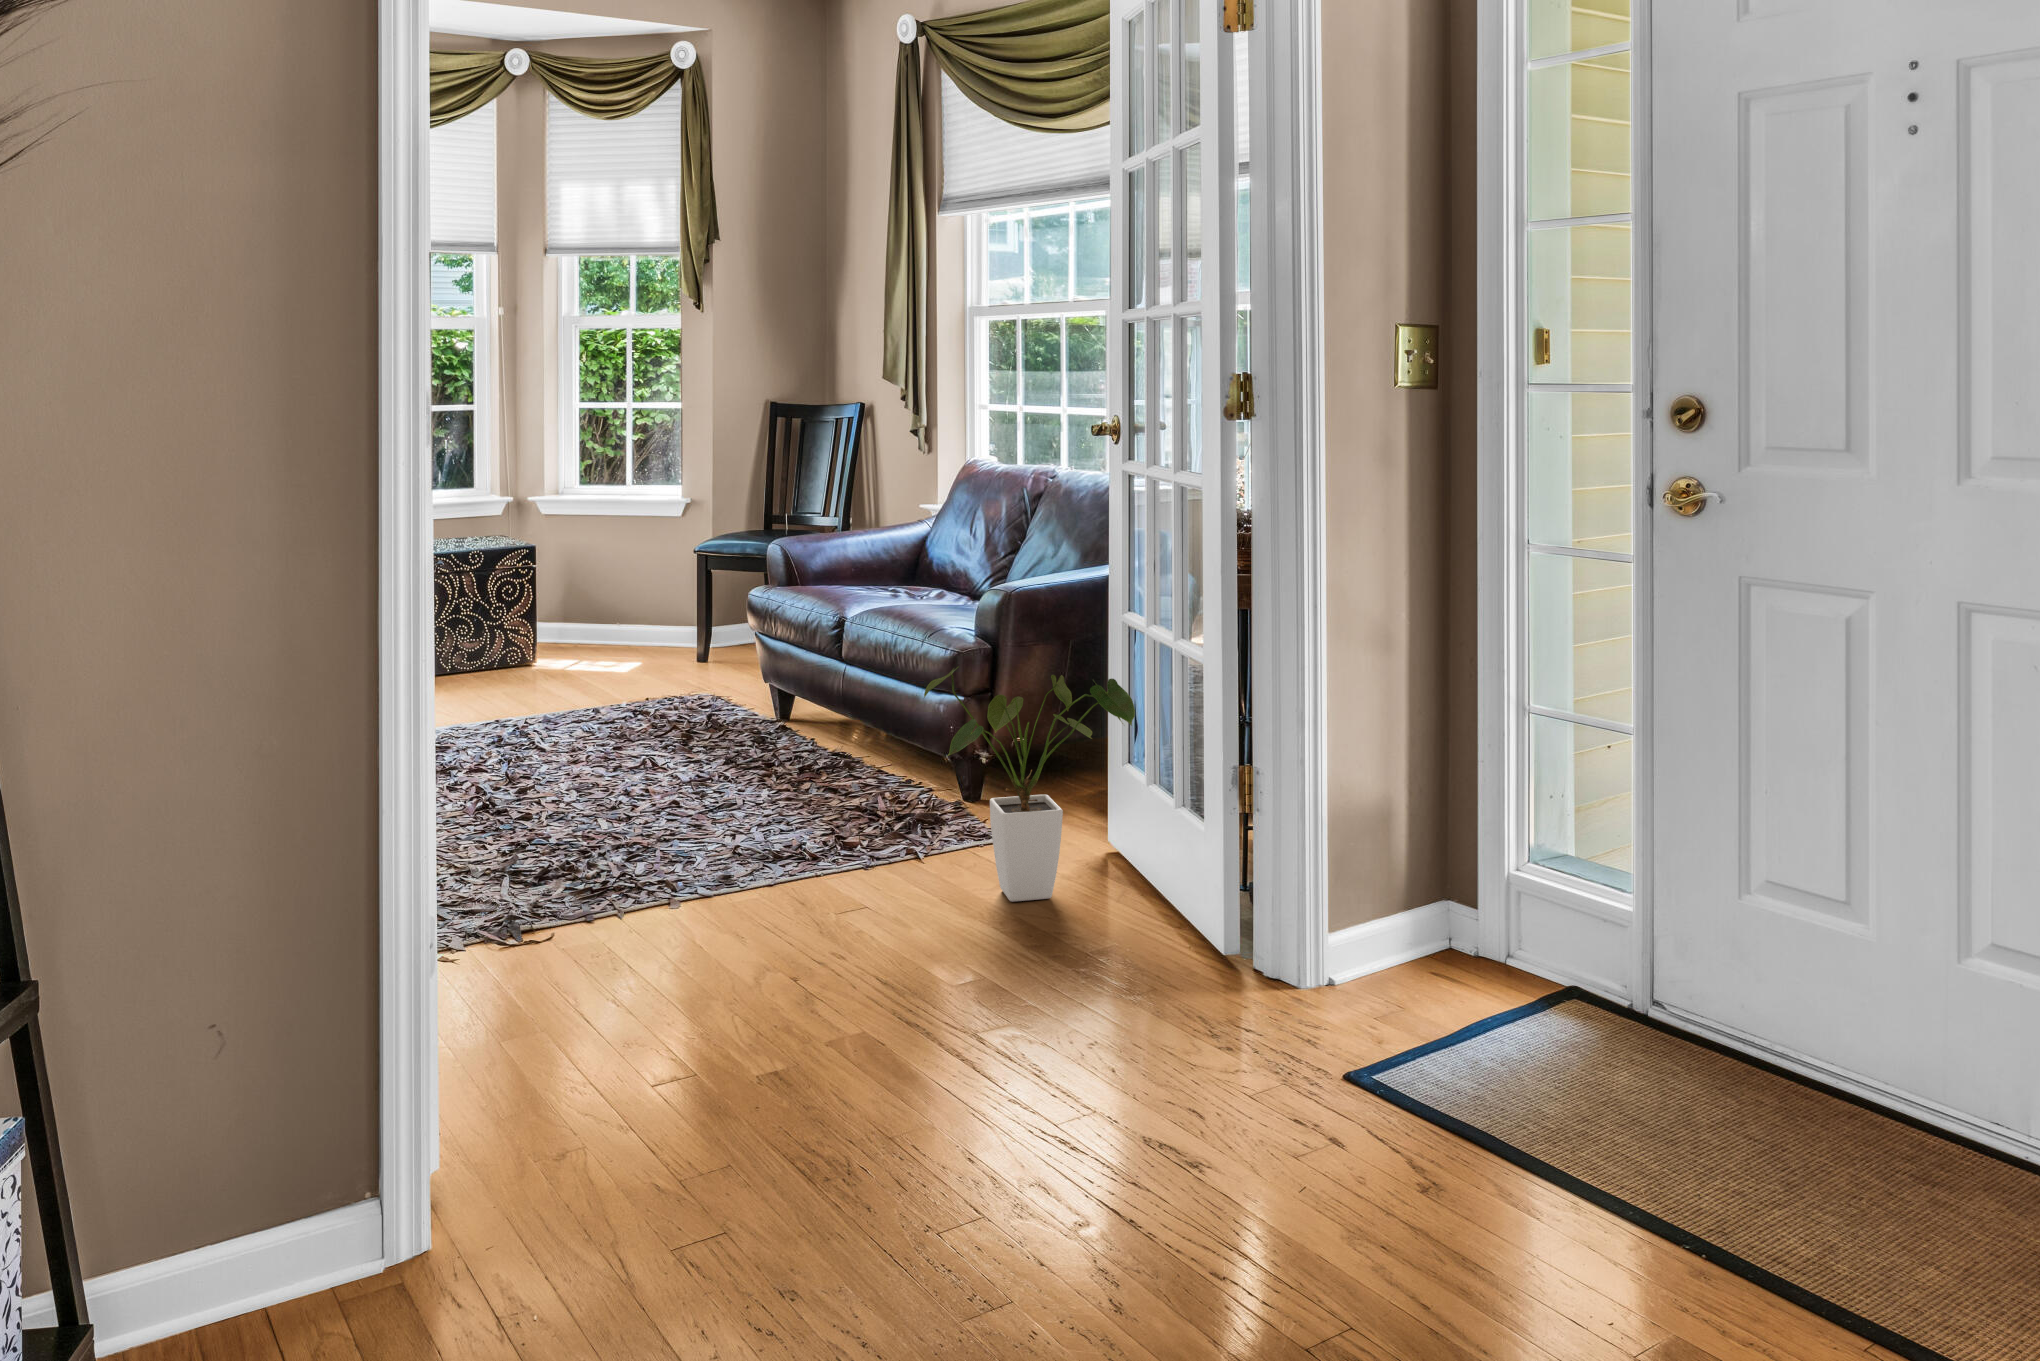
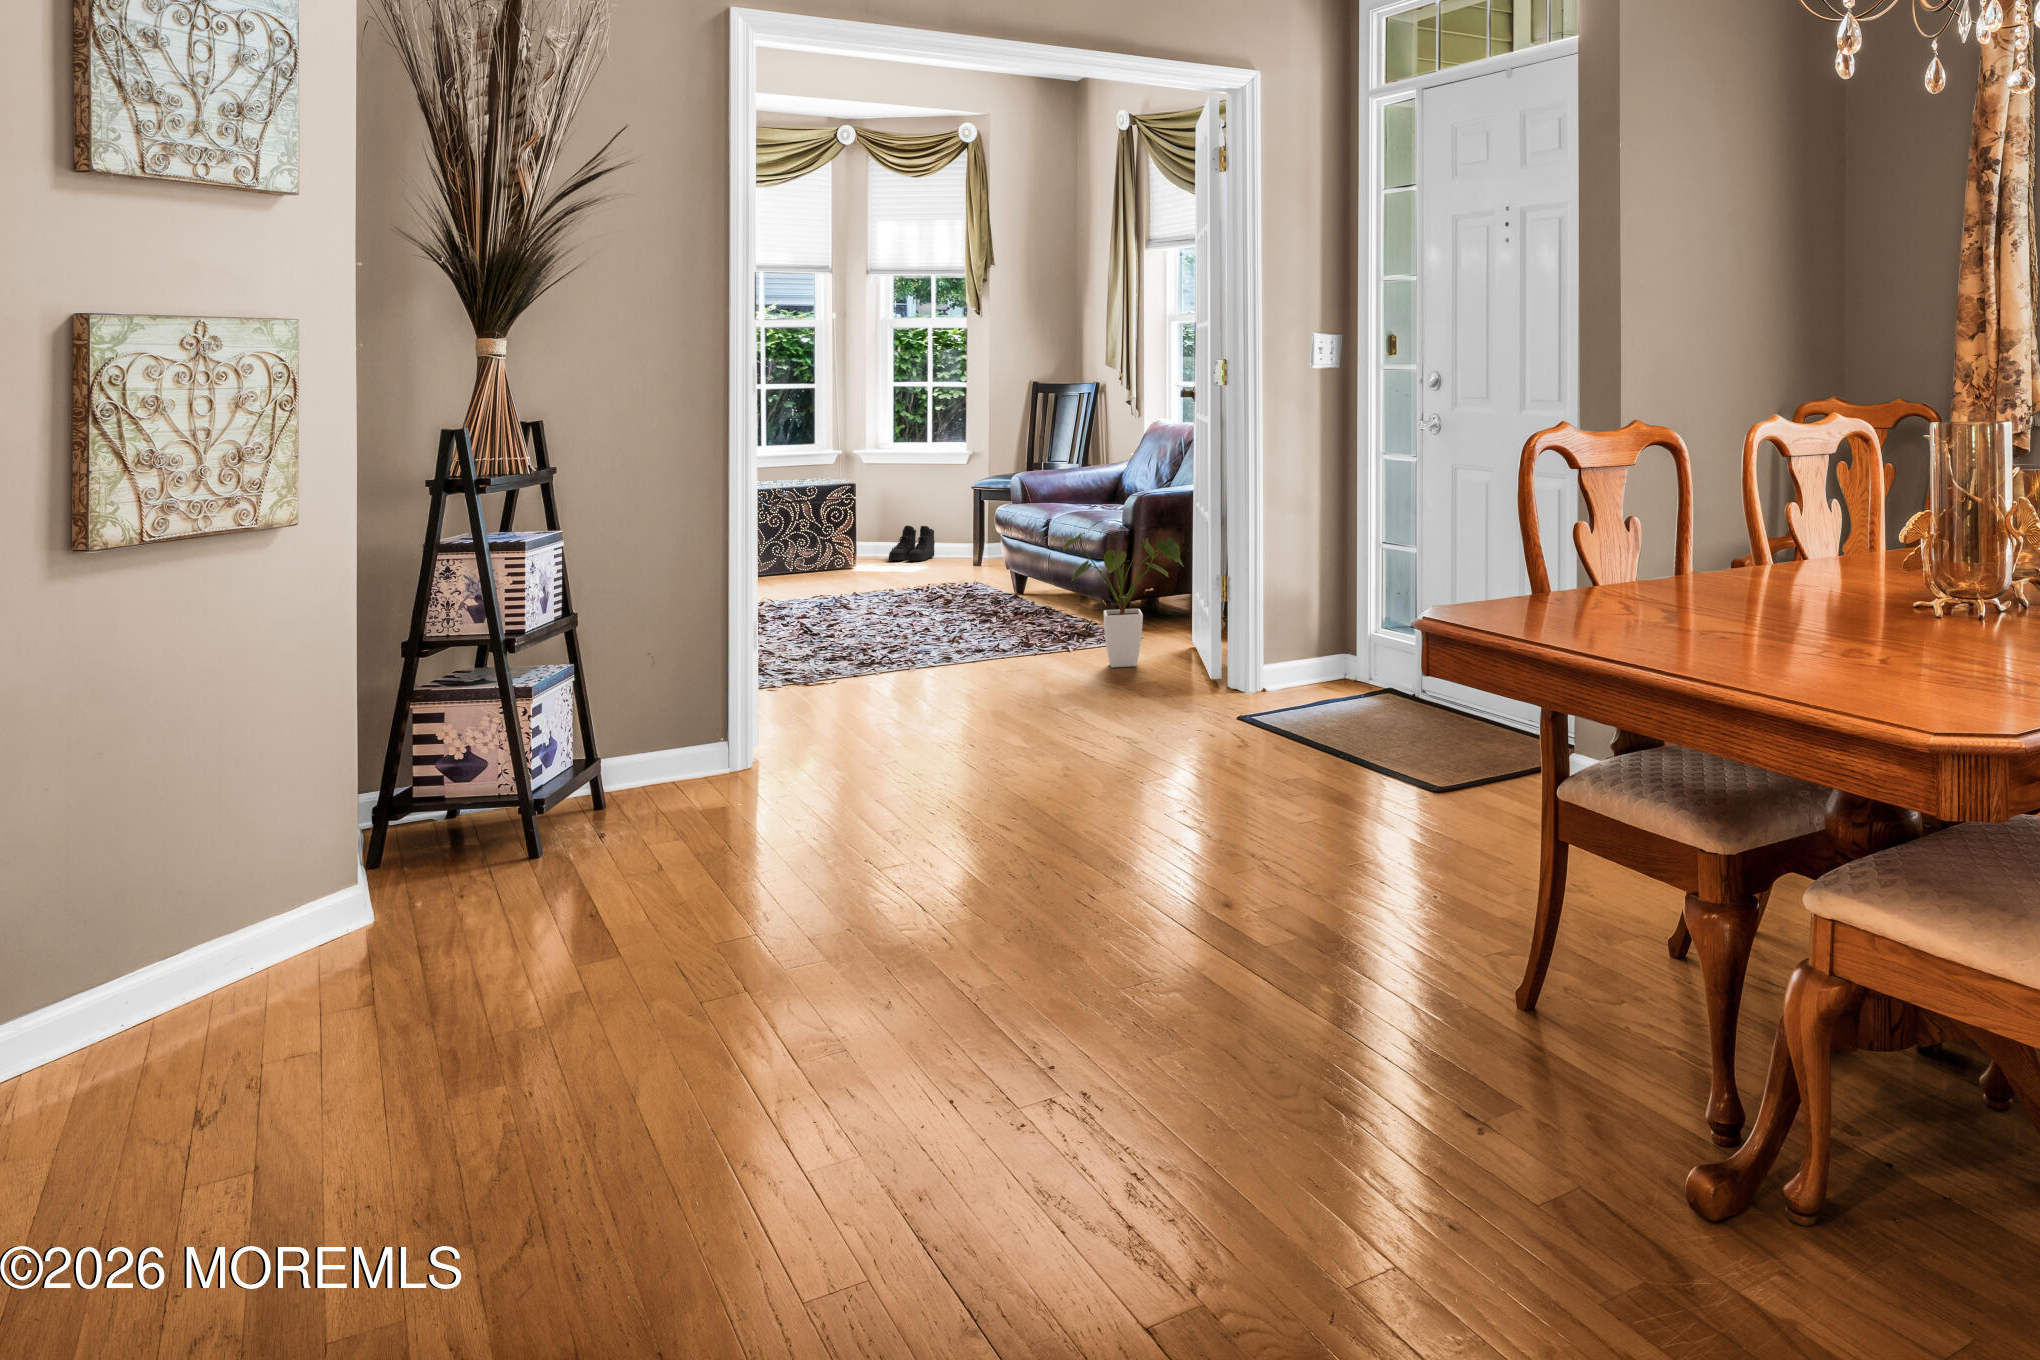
boots: none [578,600,638,650] -> present [889,526,935,561]

